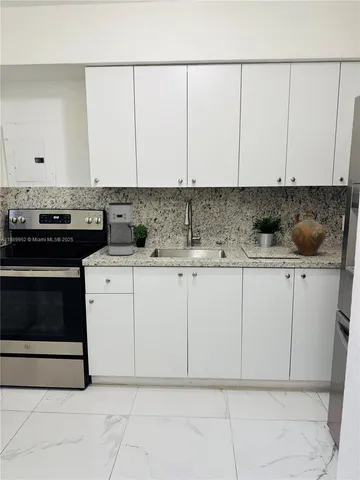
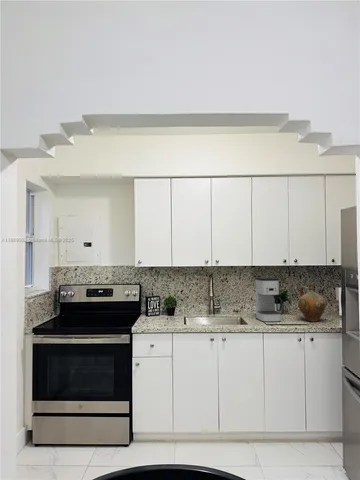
coffee maker: present [108,202,138,255] -> present [256,278,283,322]

